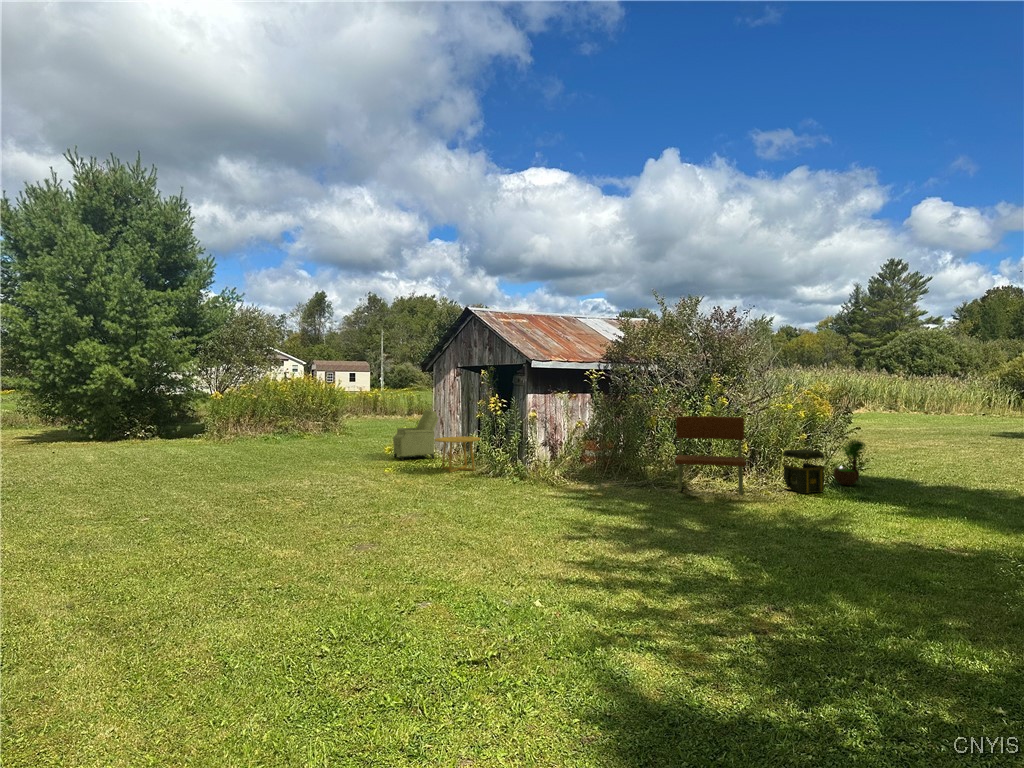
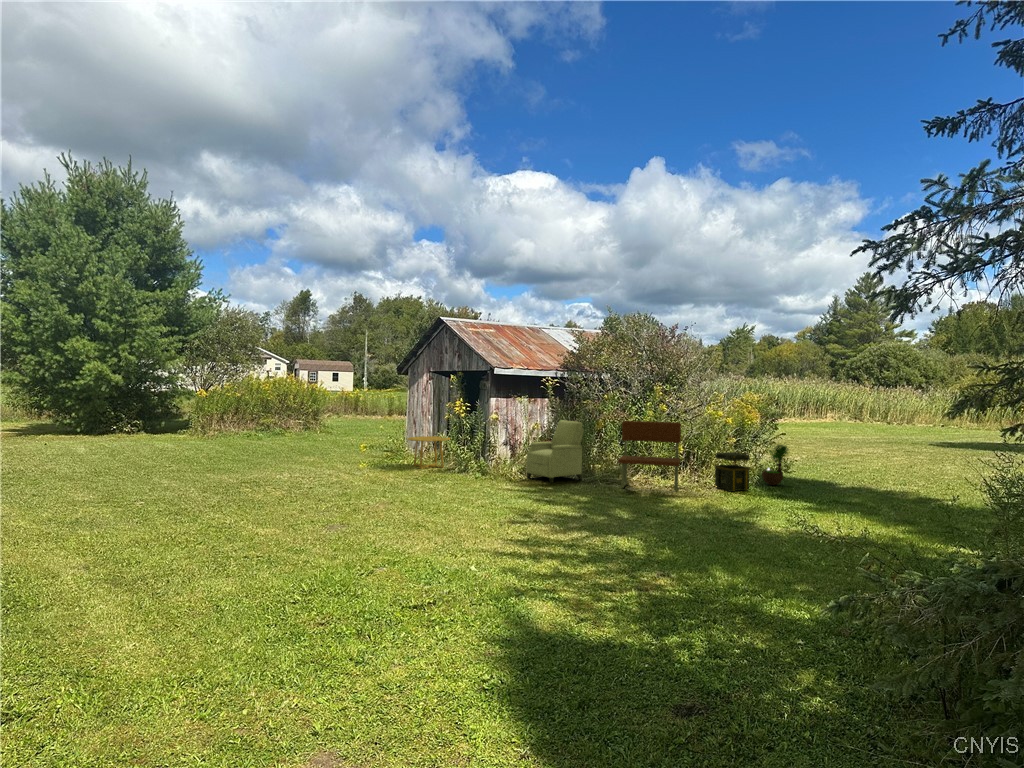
chair: present [393,410,439,461] -> present [527,420,584,483]

